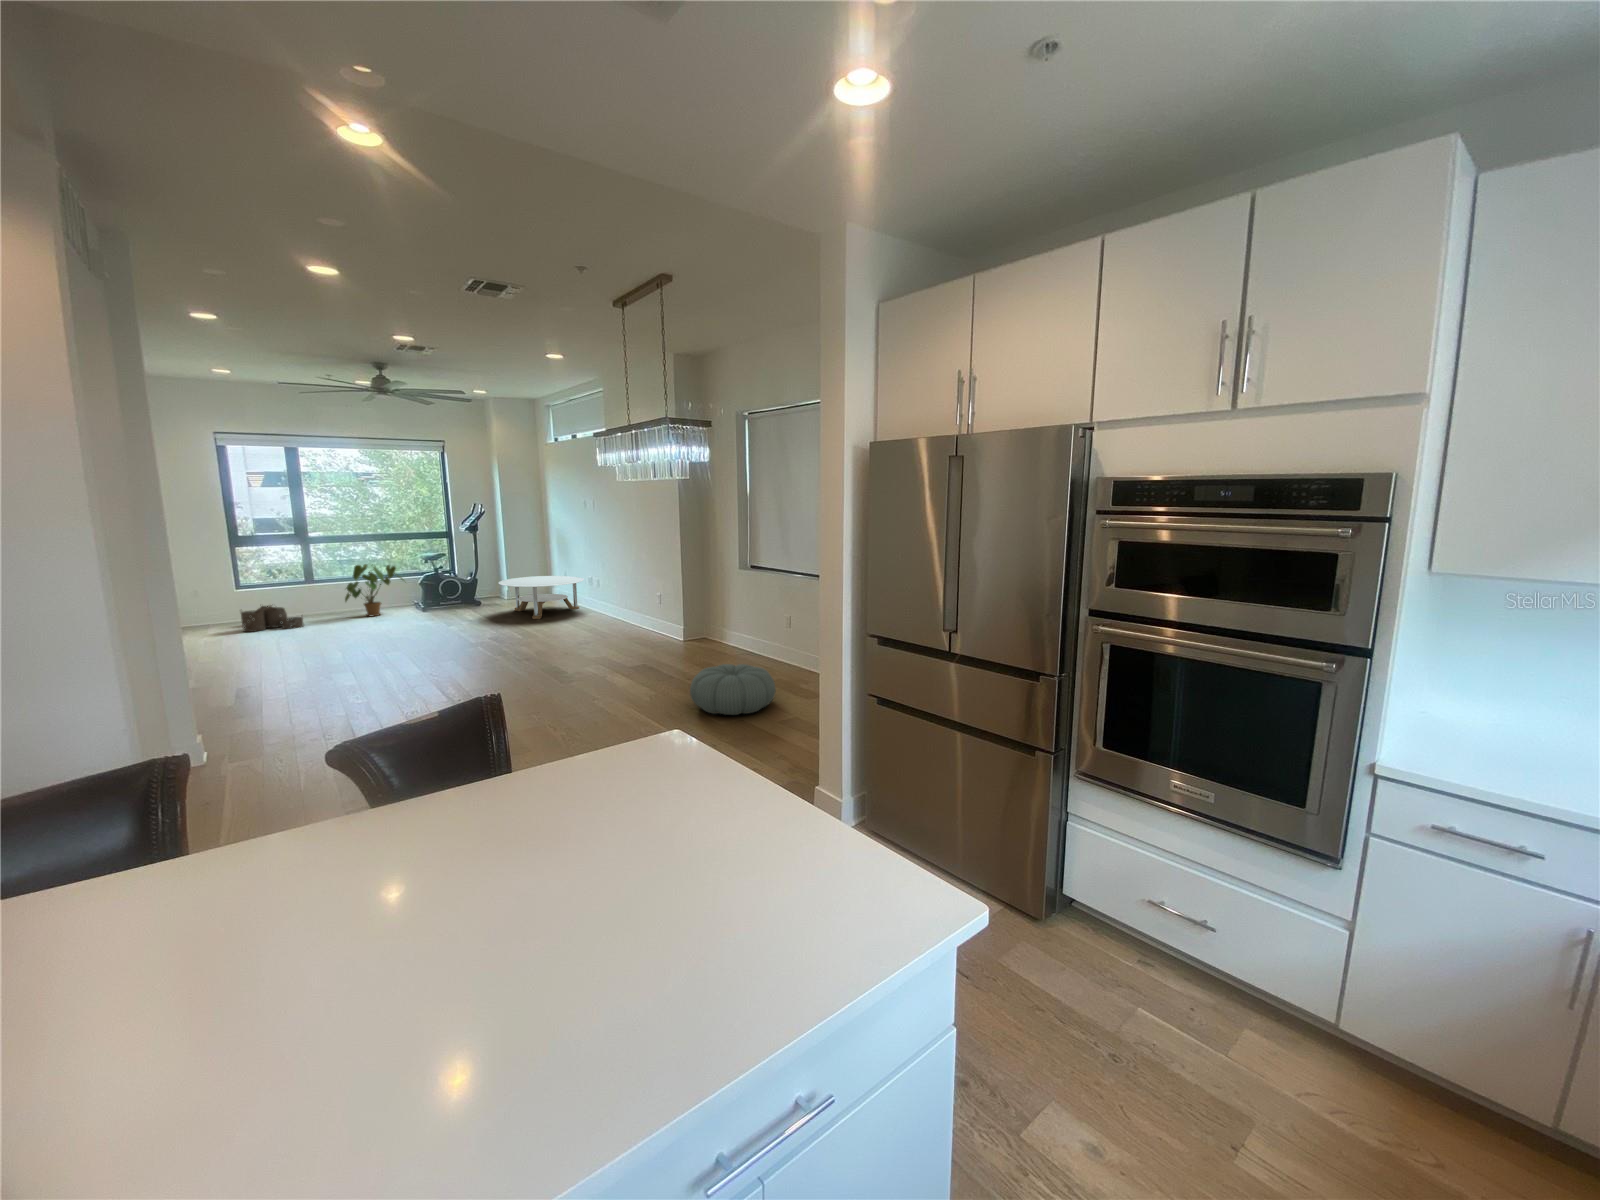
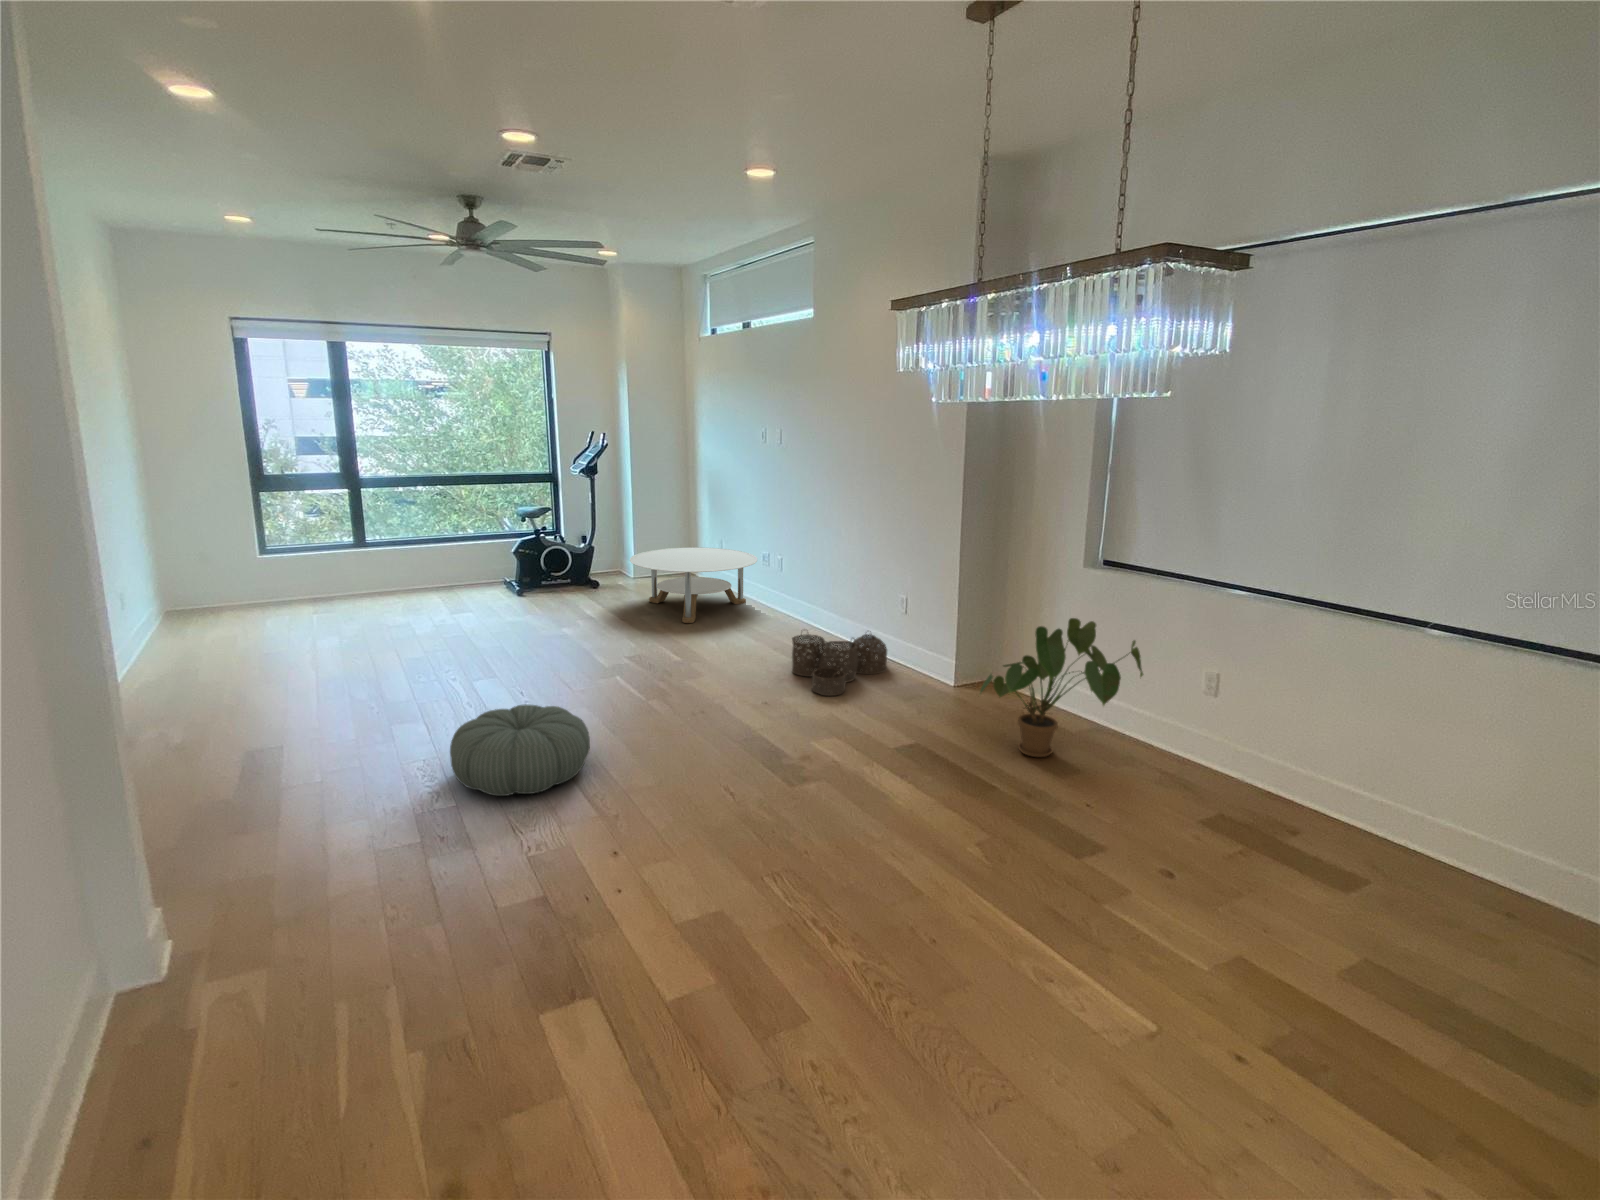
house plant: present [345,564,404,617] -> present [980,618,1143,757]
woven basket: present [241,605,304,632] -> present [792,634,887,696]
pouf: present [690,664,776,715] -> present [450,704,590,796]

